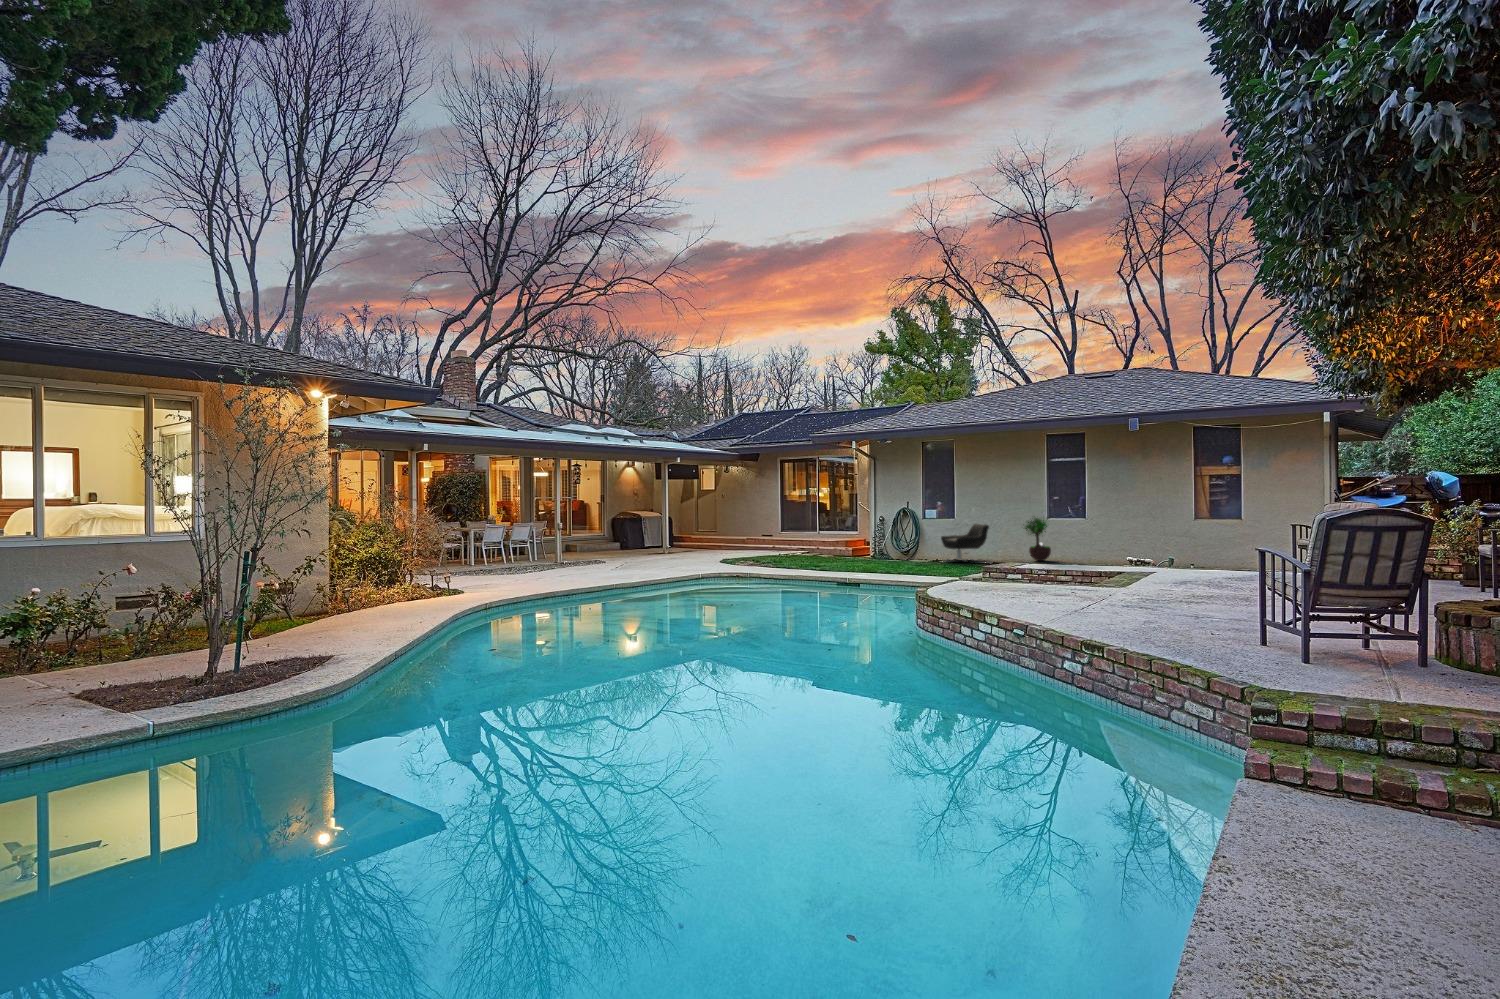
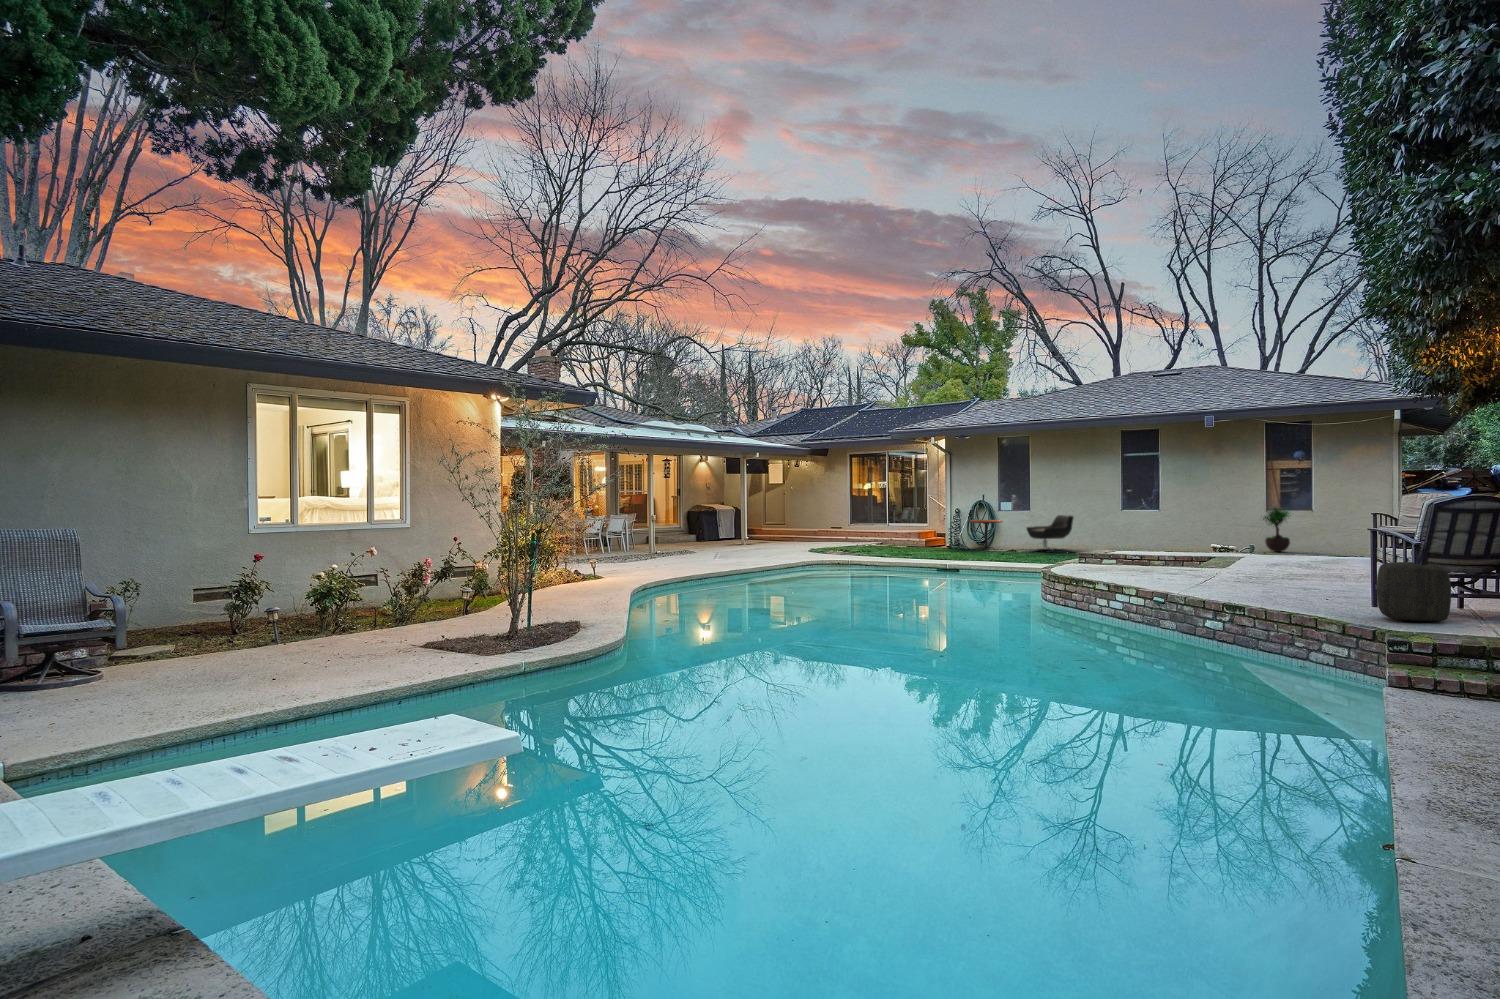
potted tree: present [1025,518,1051,561] -> present [1263,508,1291,552]
side table: none [884,528,918,558] -> present [970,520,1003,548]
ottoman: none [1254,595,1347,675] -> present [1377,562,1451,621]

